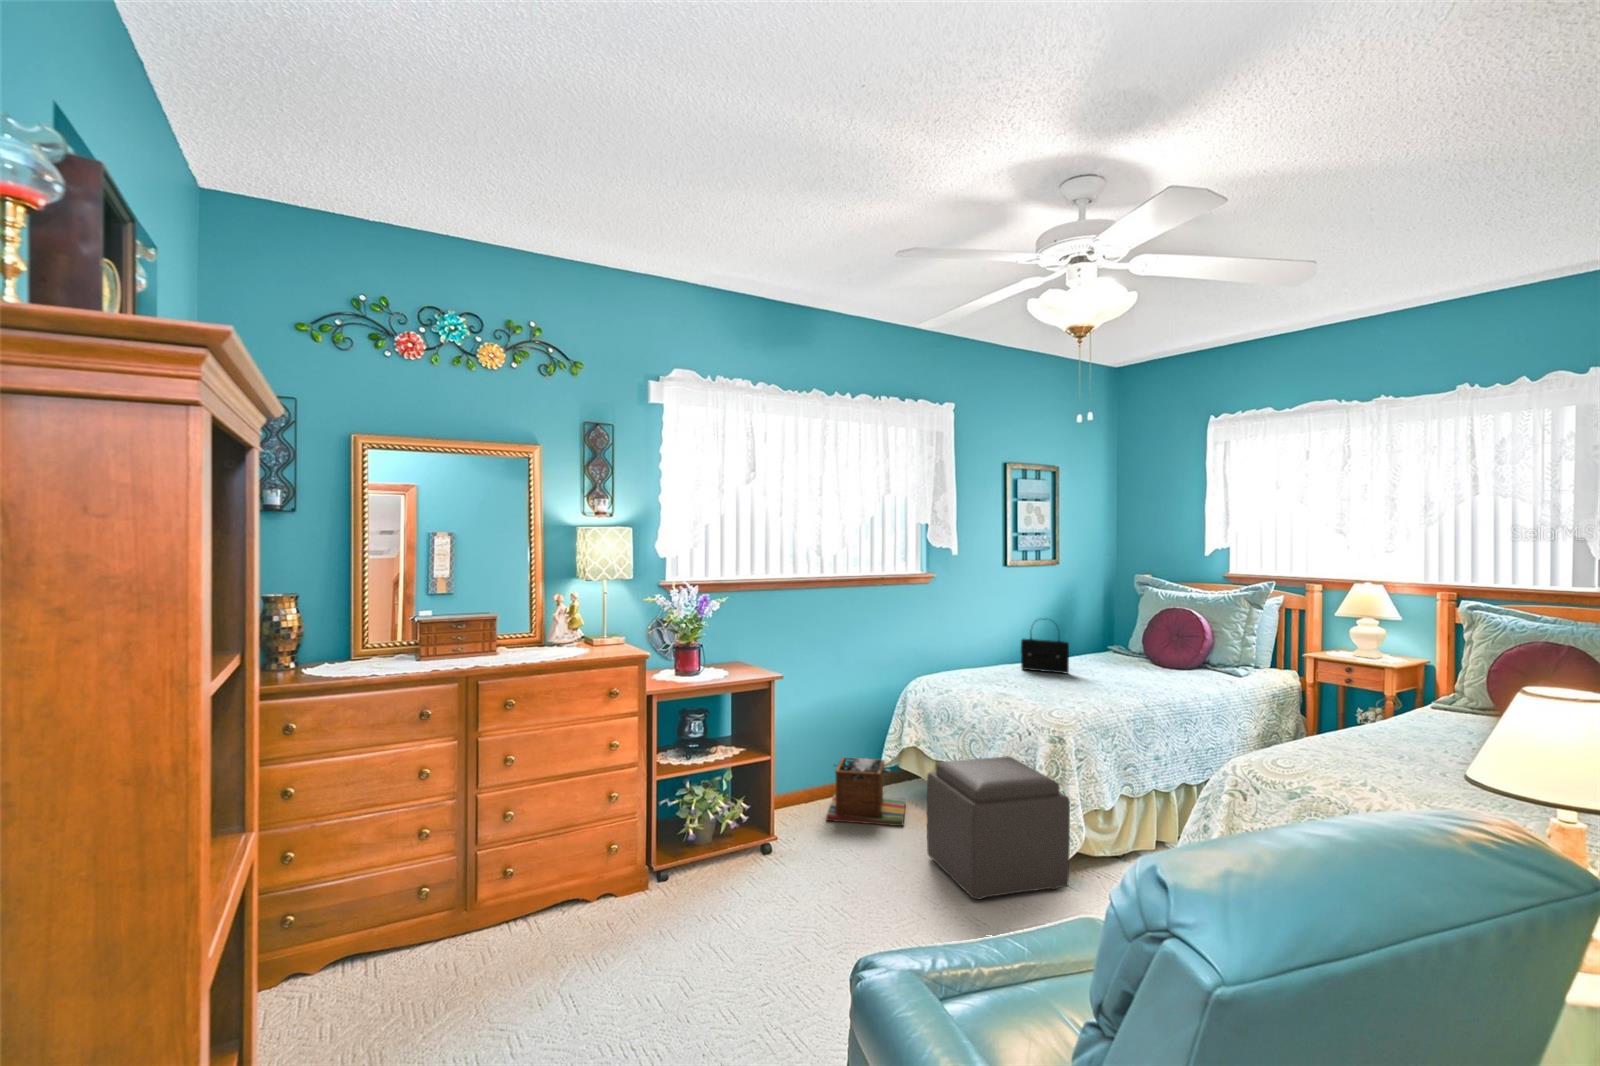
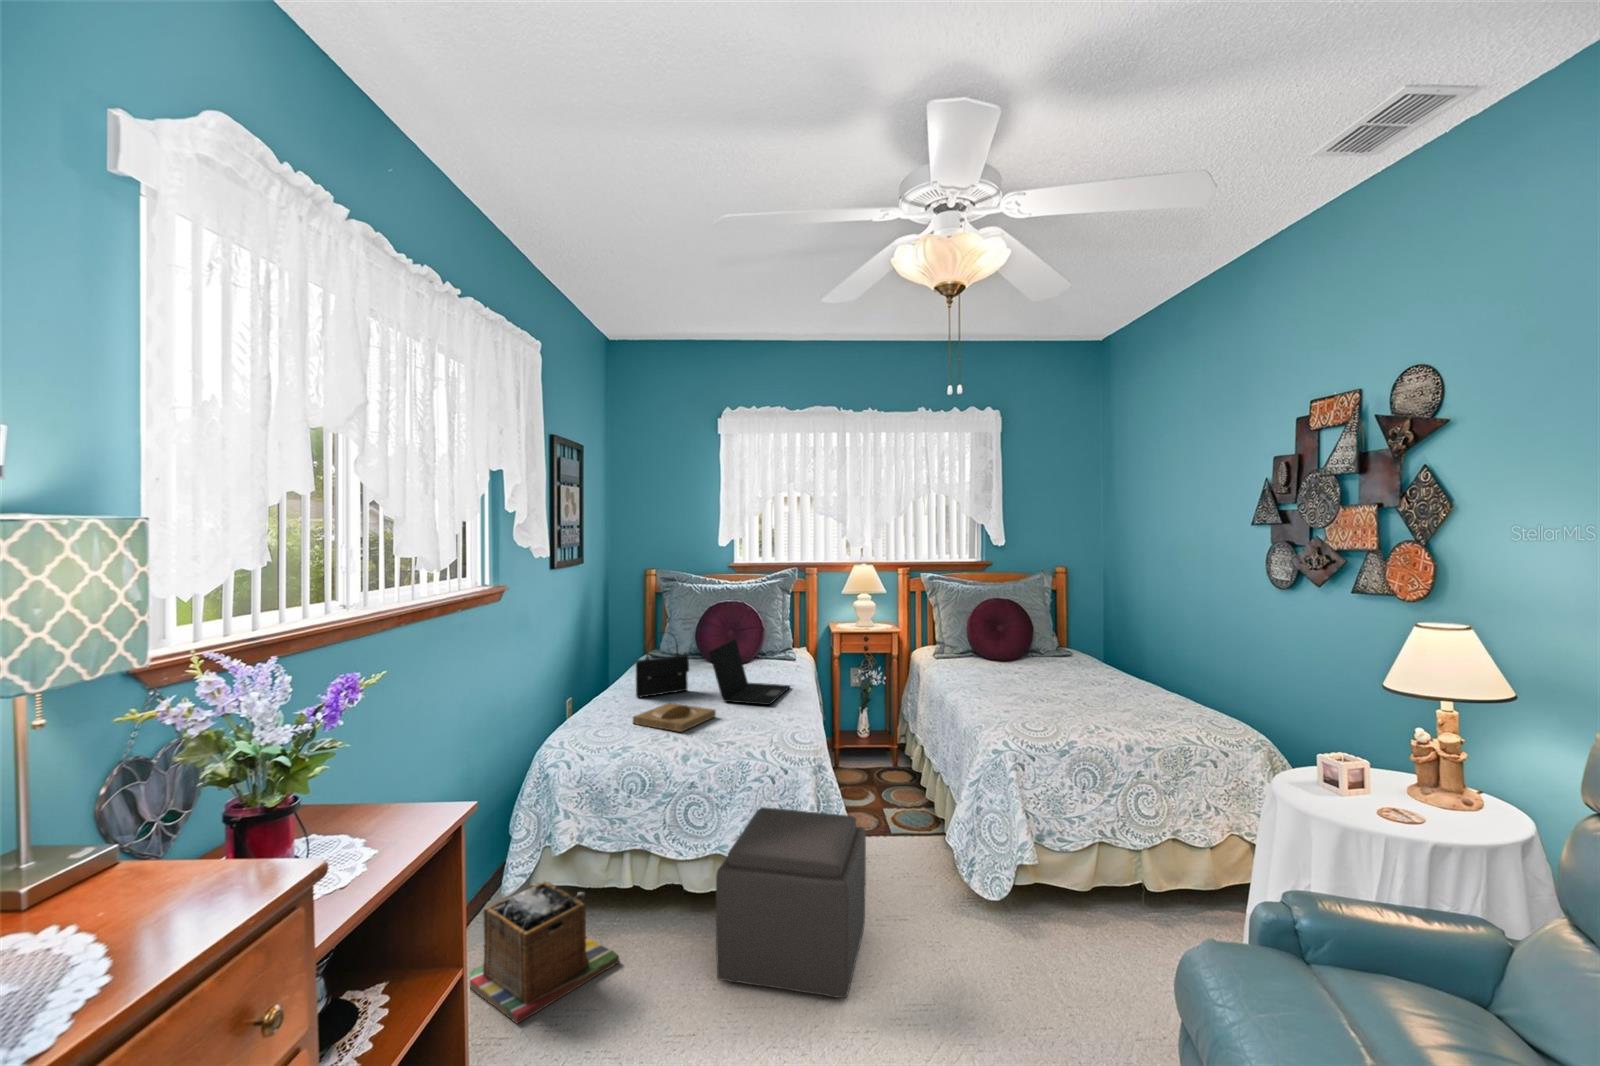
laptop: none [1064,636,1160,693] -> present [709,639,790,705]
tray: none [978,673,1038,689] -> present [633,703,716,732]

